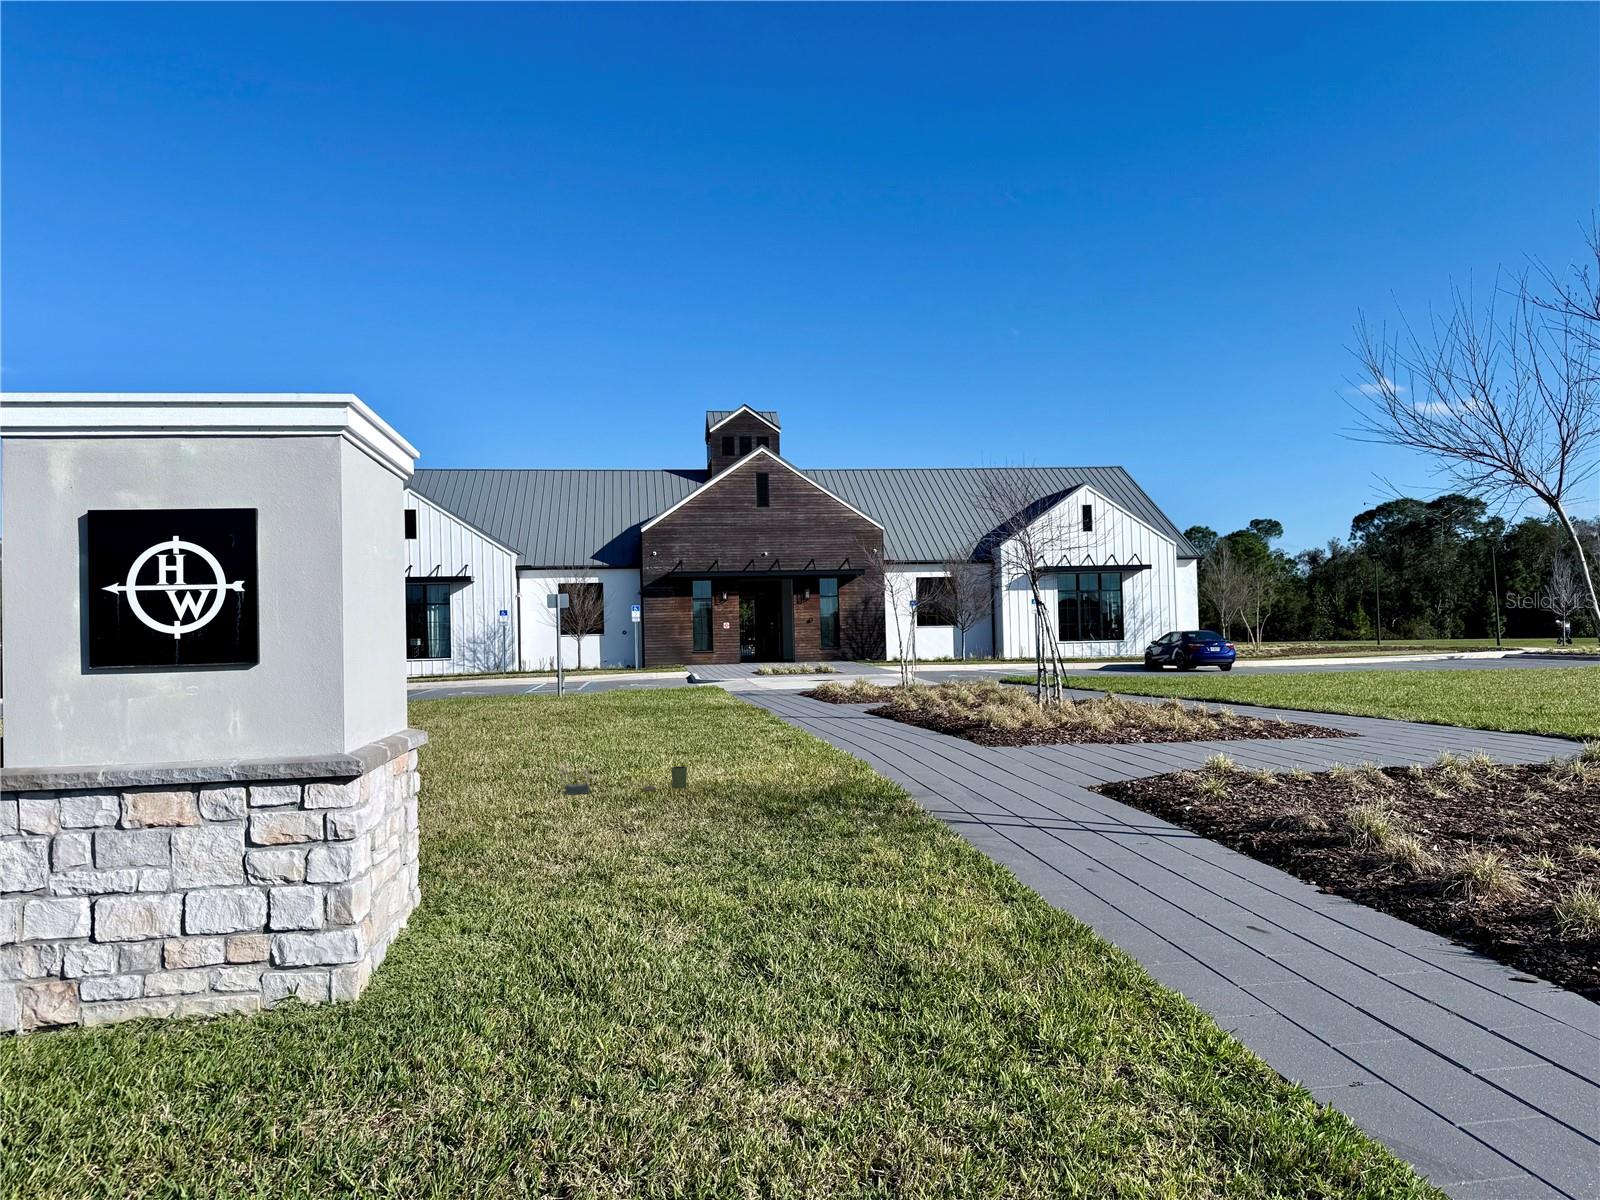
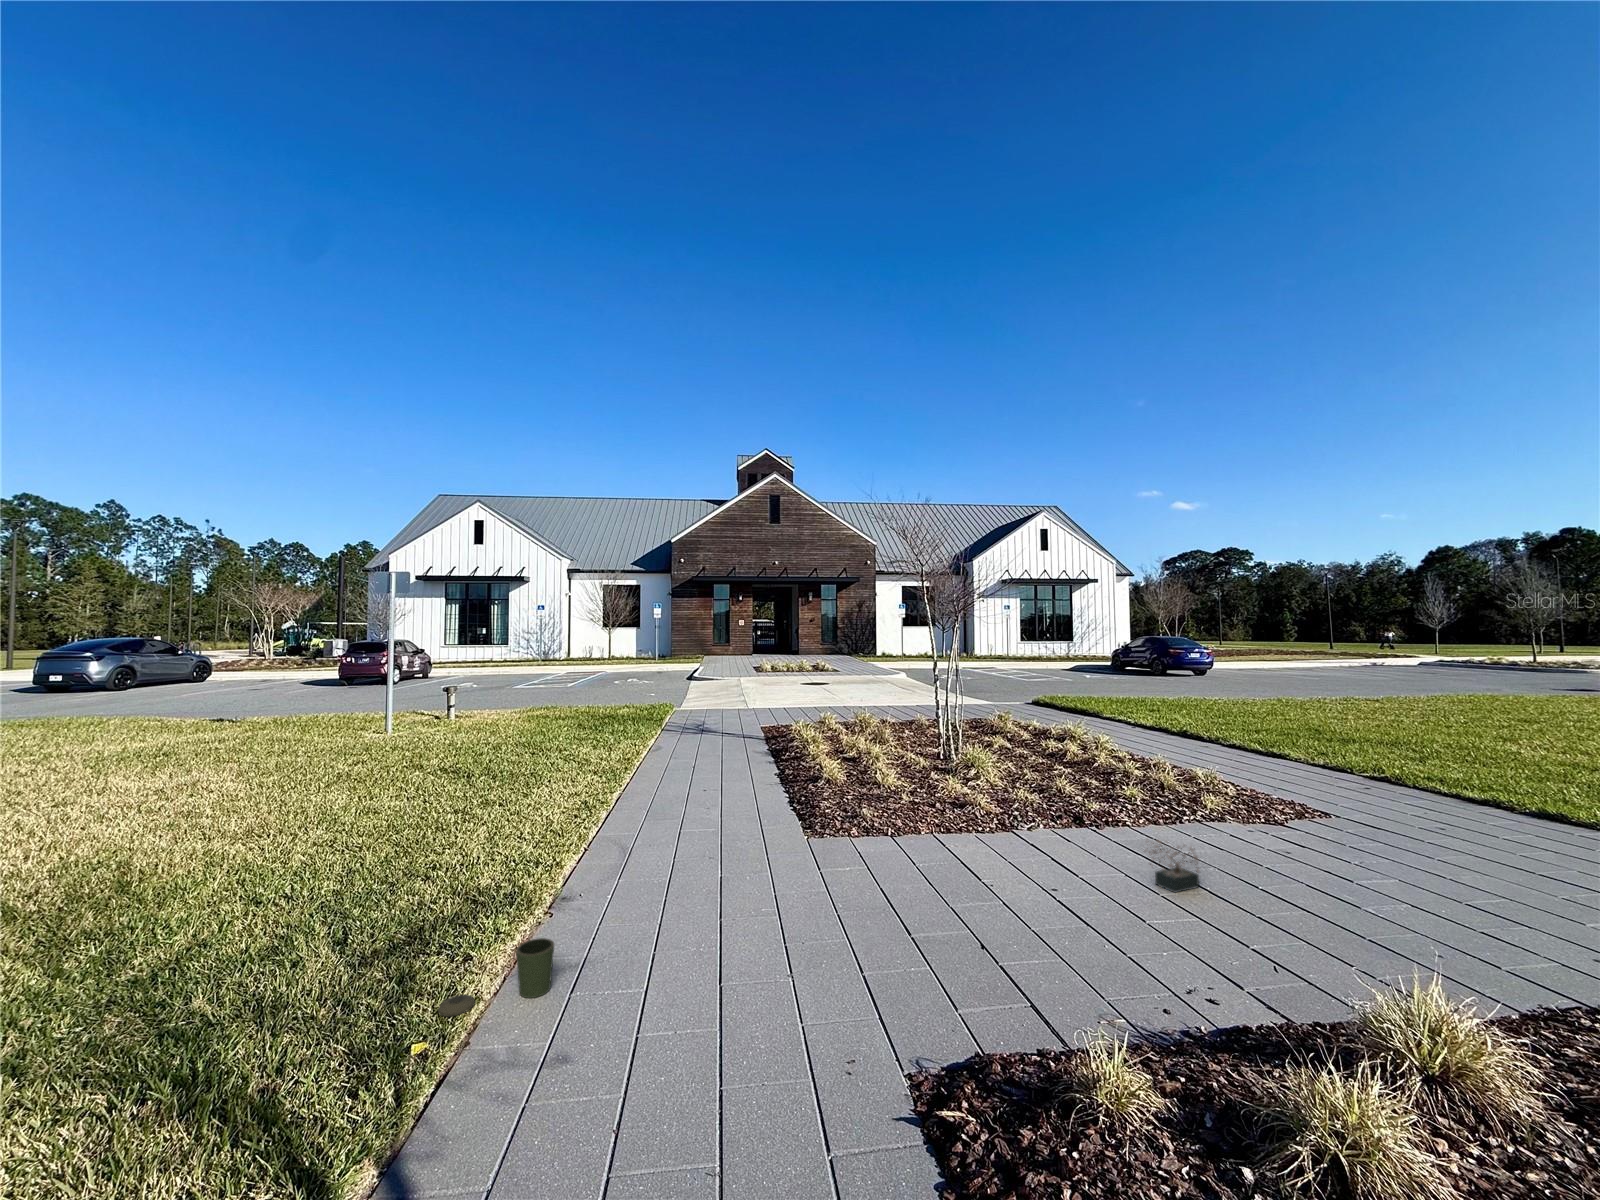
decorative plant: present [559,764,590,795] -> present [1146,839,1199,893]

